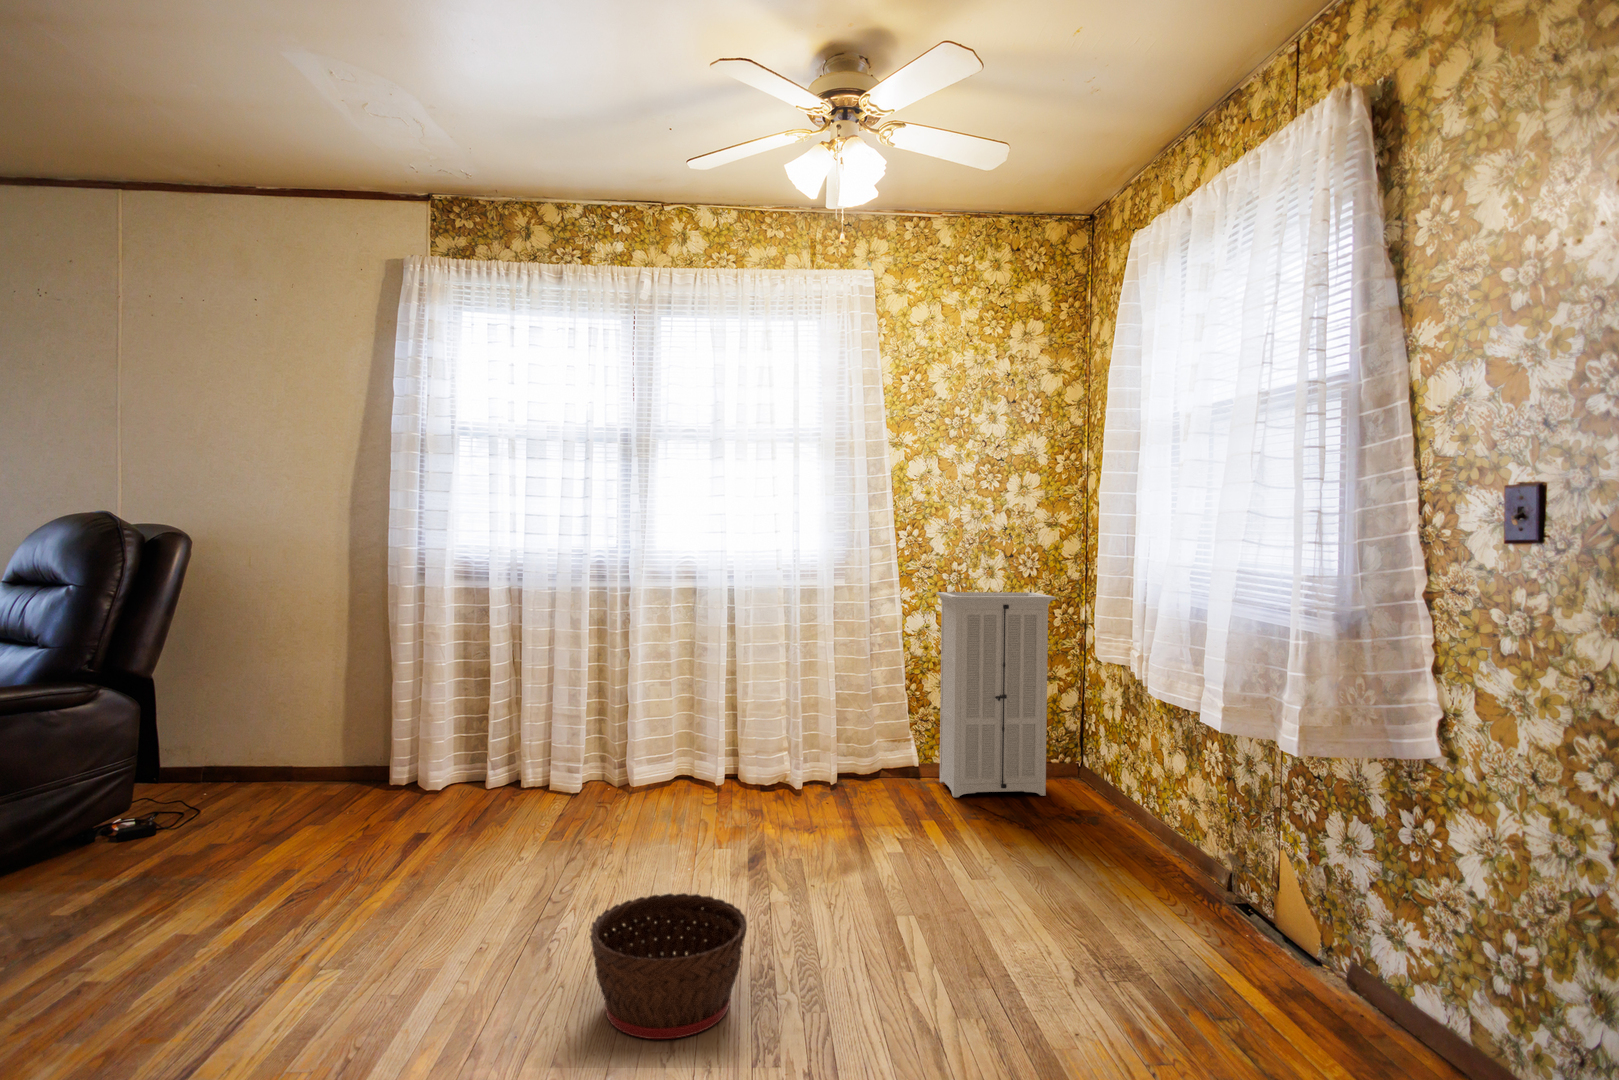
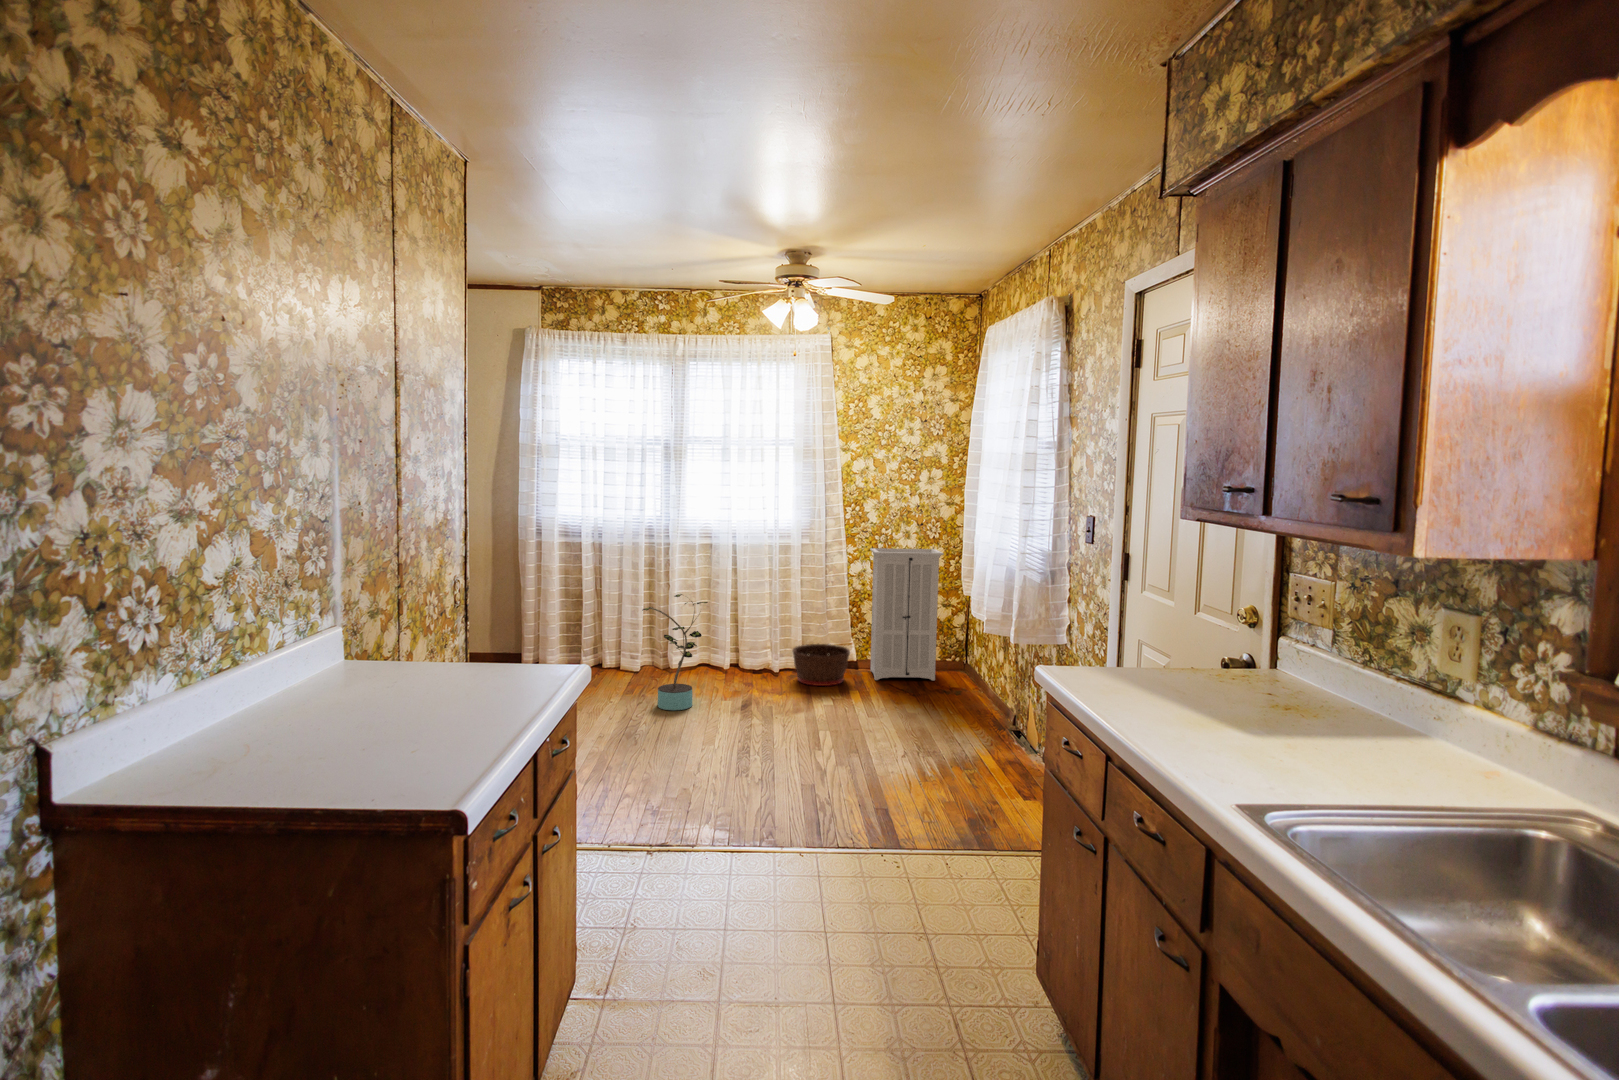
potted plant: none [589,666,700,866] -> present [642,594,708,710]
basket: present [590,893,747,1039] -> present [793,644,850,686]

